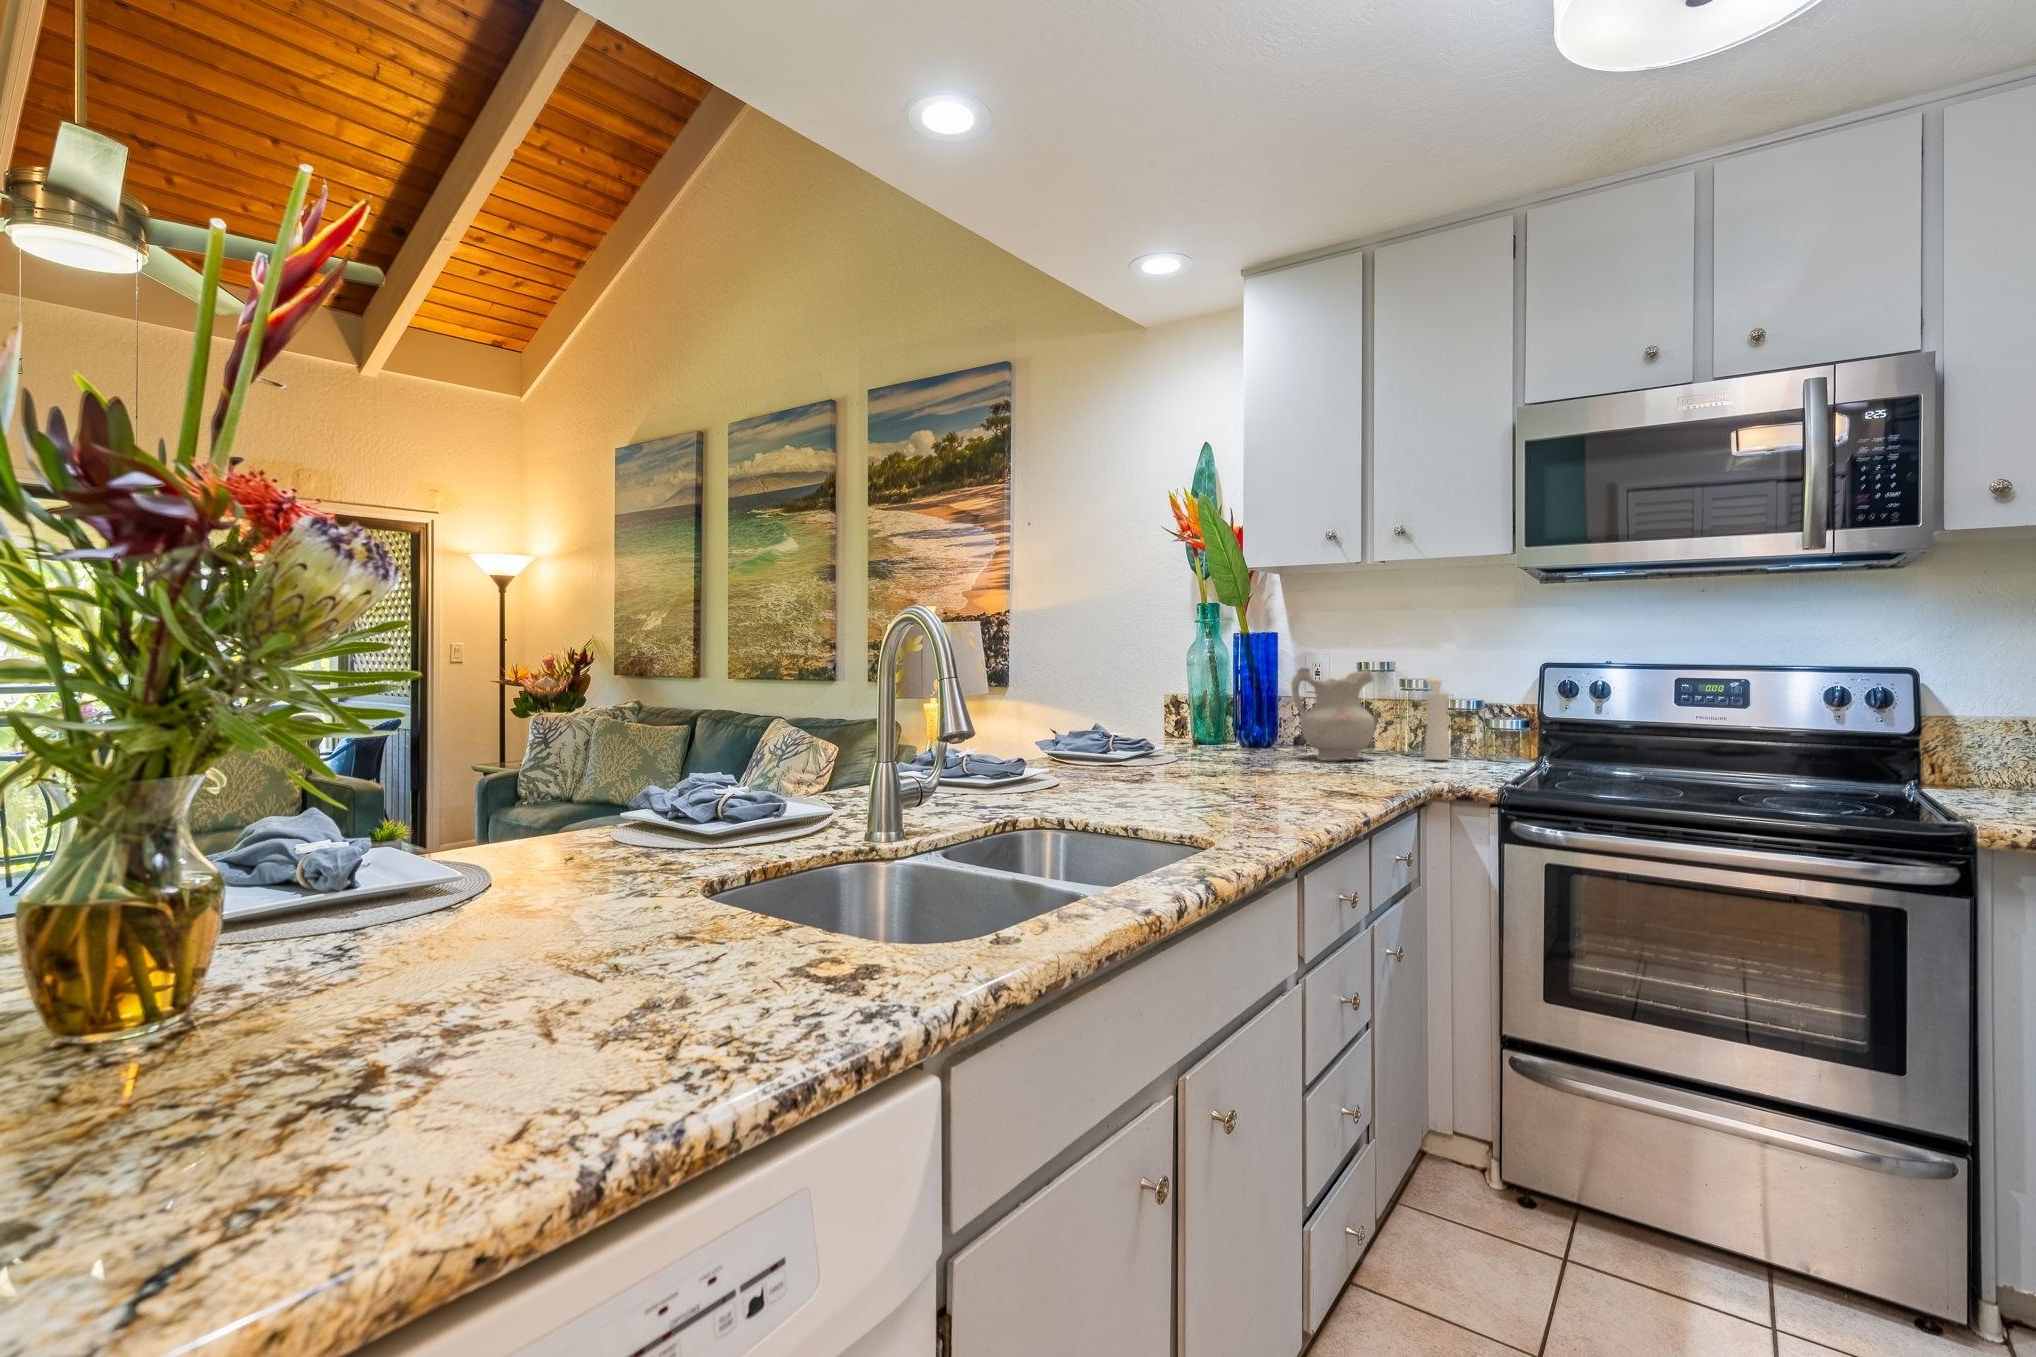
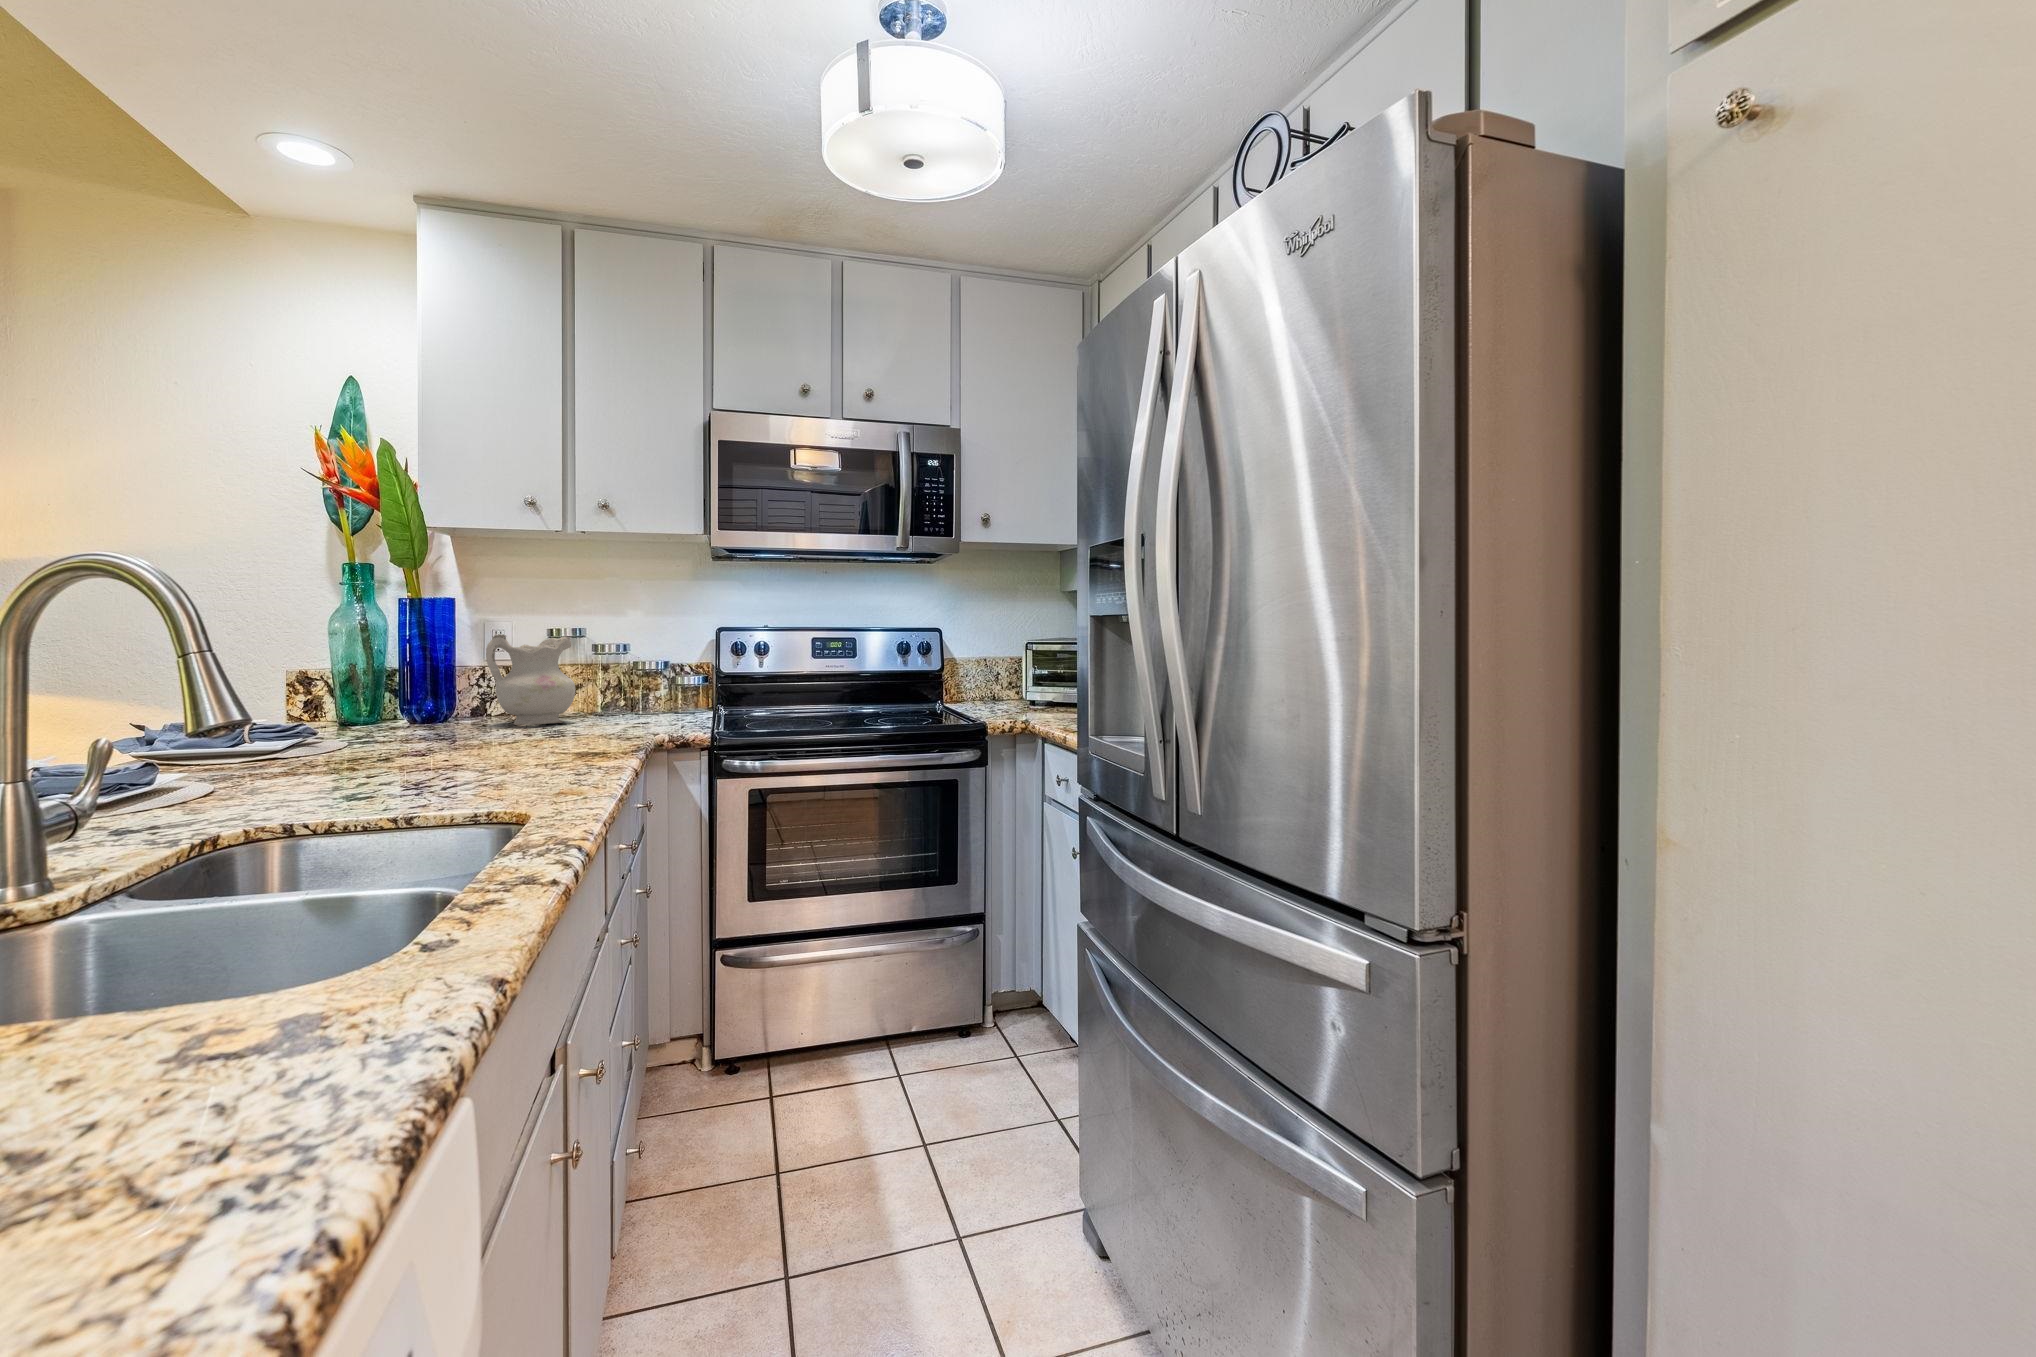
pepper mill: present [1425,676,1450,760] -> none [614,642,642,717]

